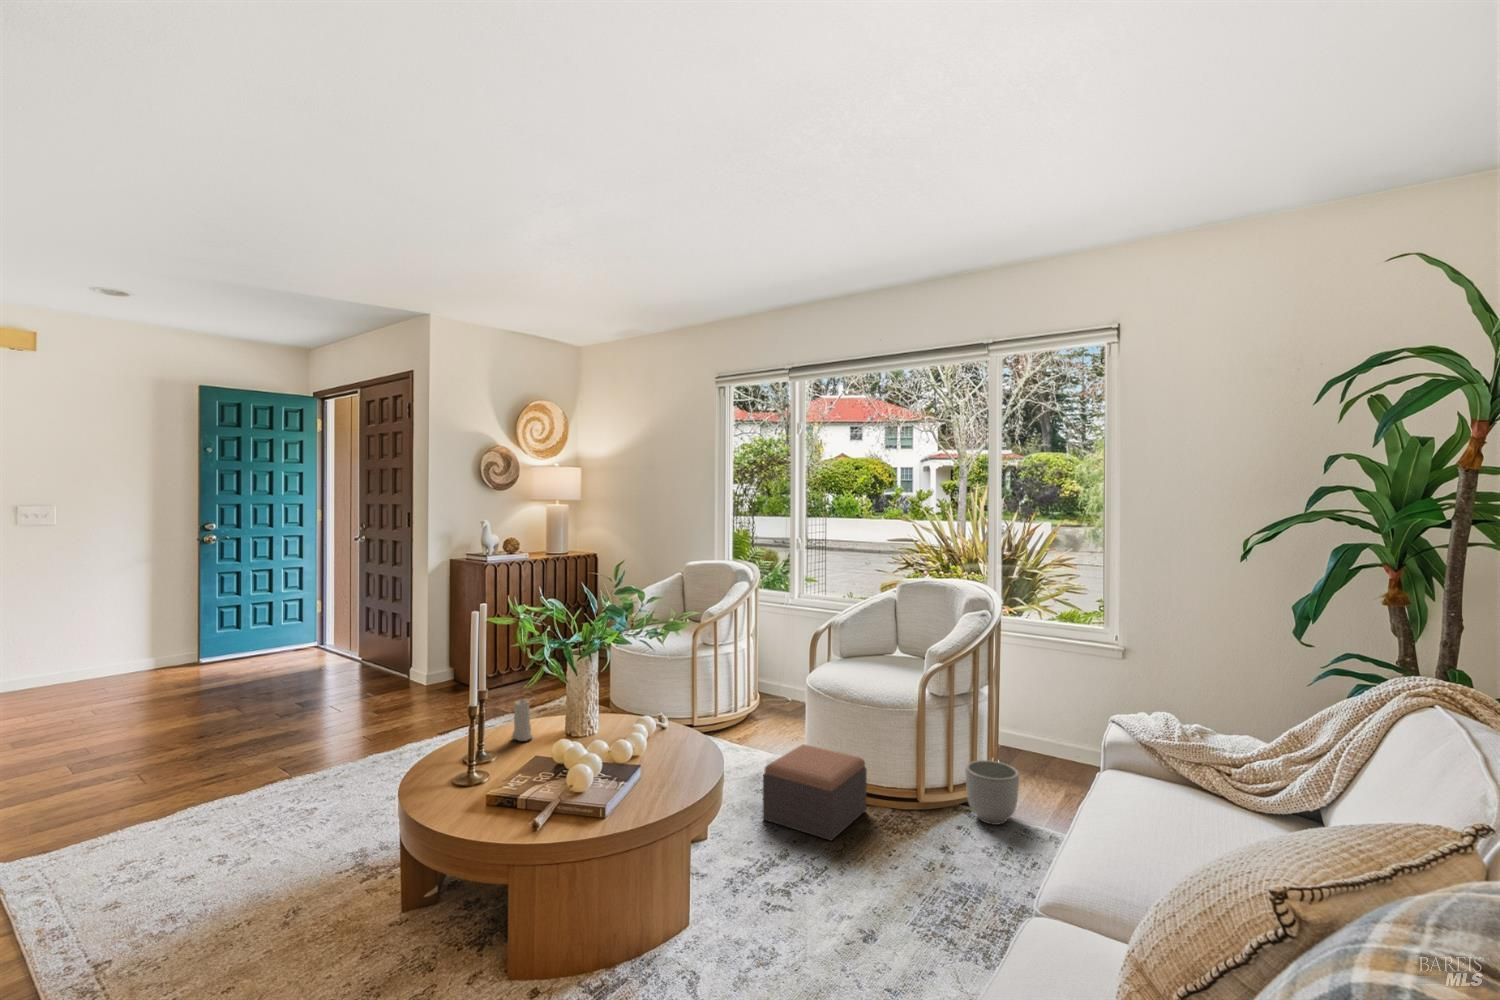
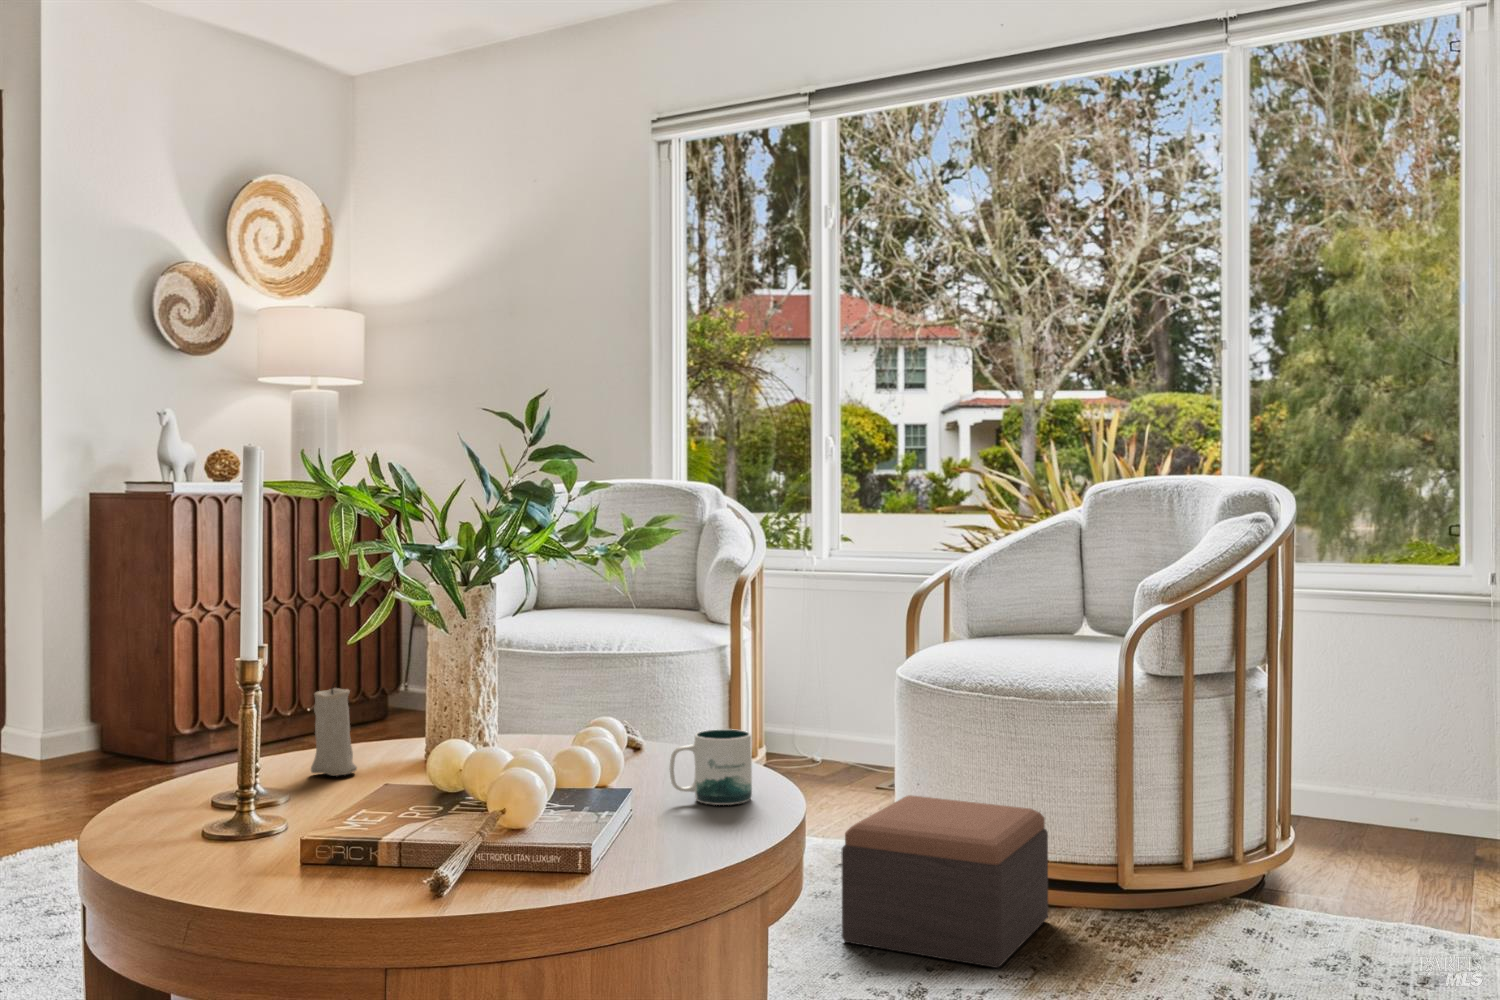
mug: none [661,734,700,773] -> present [670,729,752,805]
planter: present [965,760,1019,825] -> none [1244,810,1356,929]

